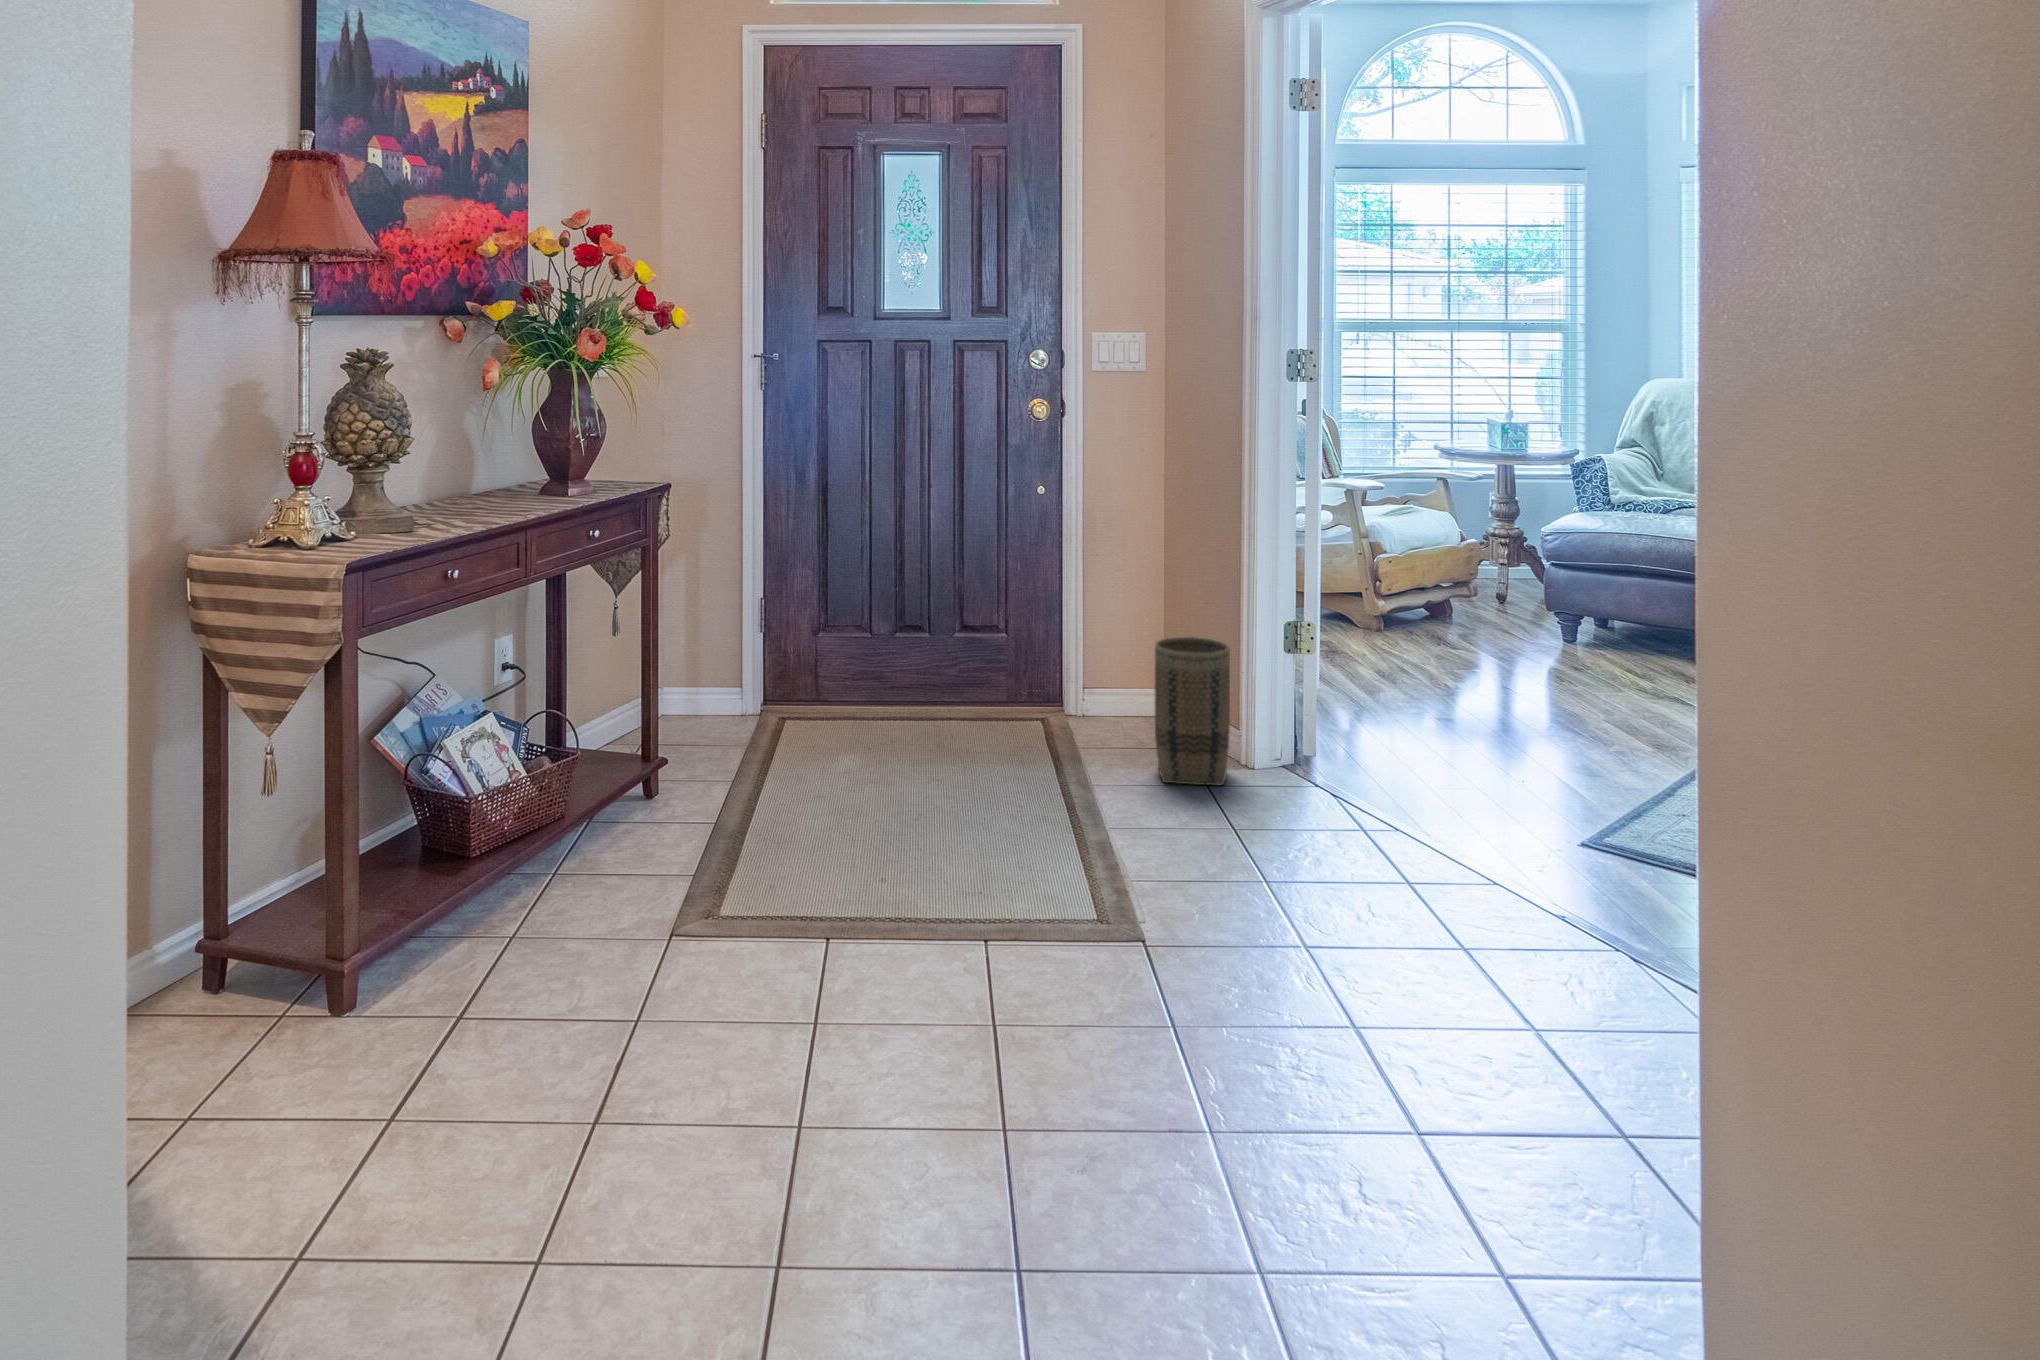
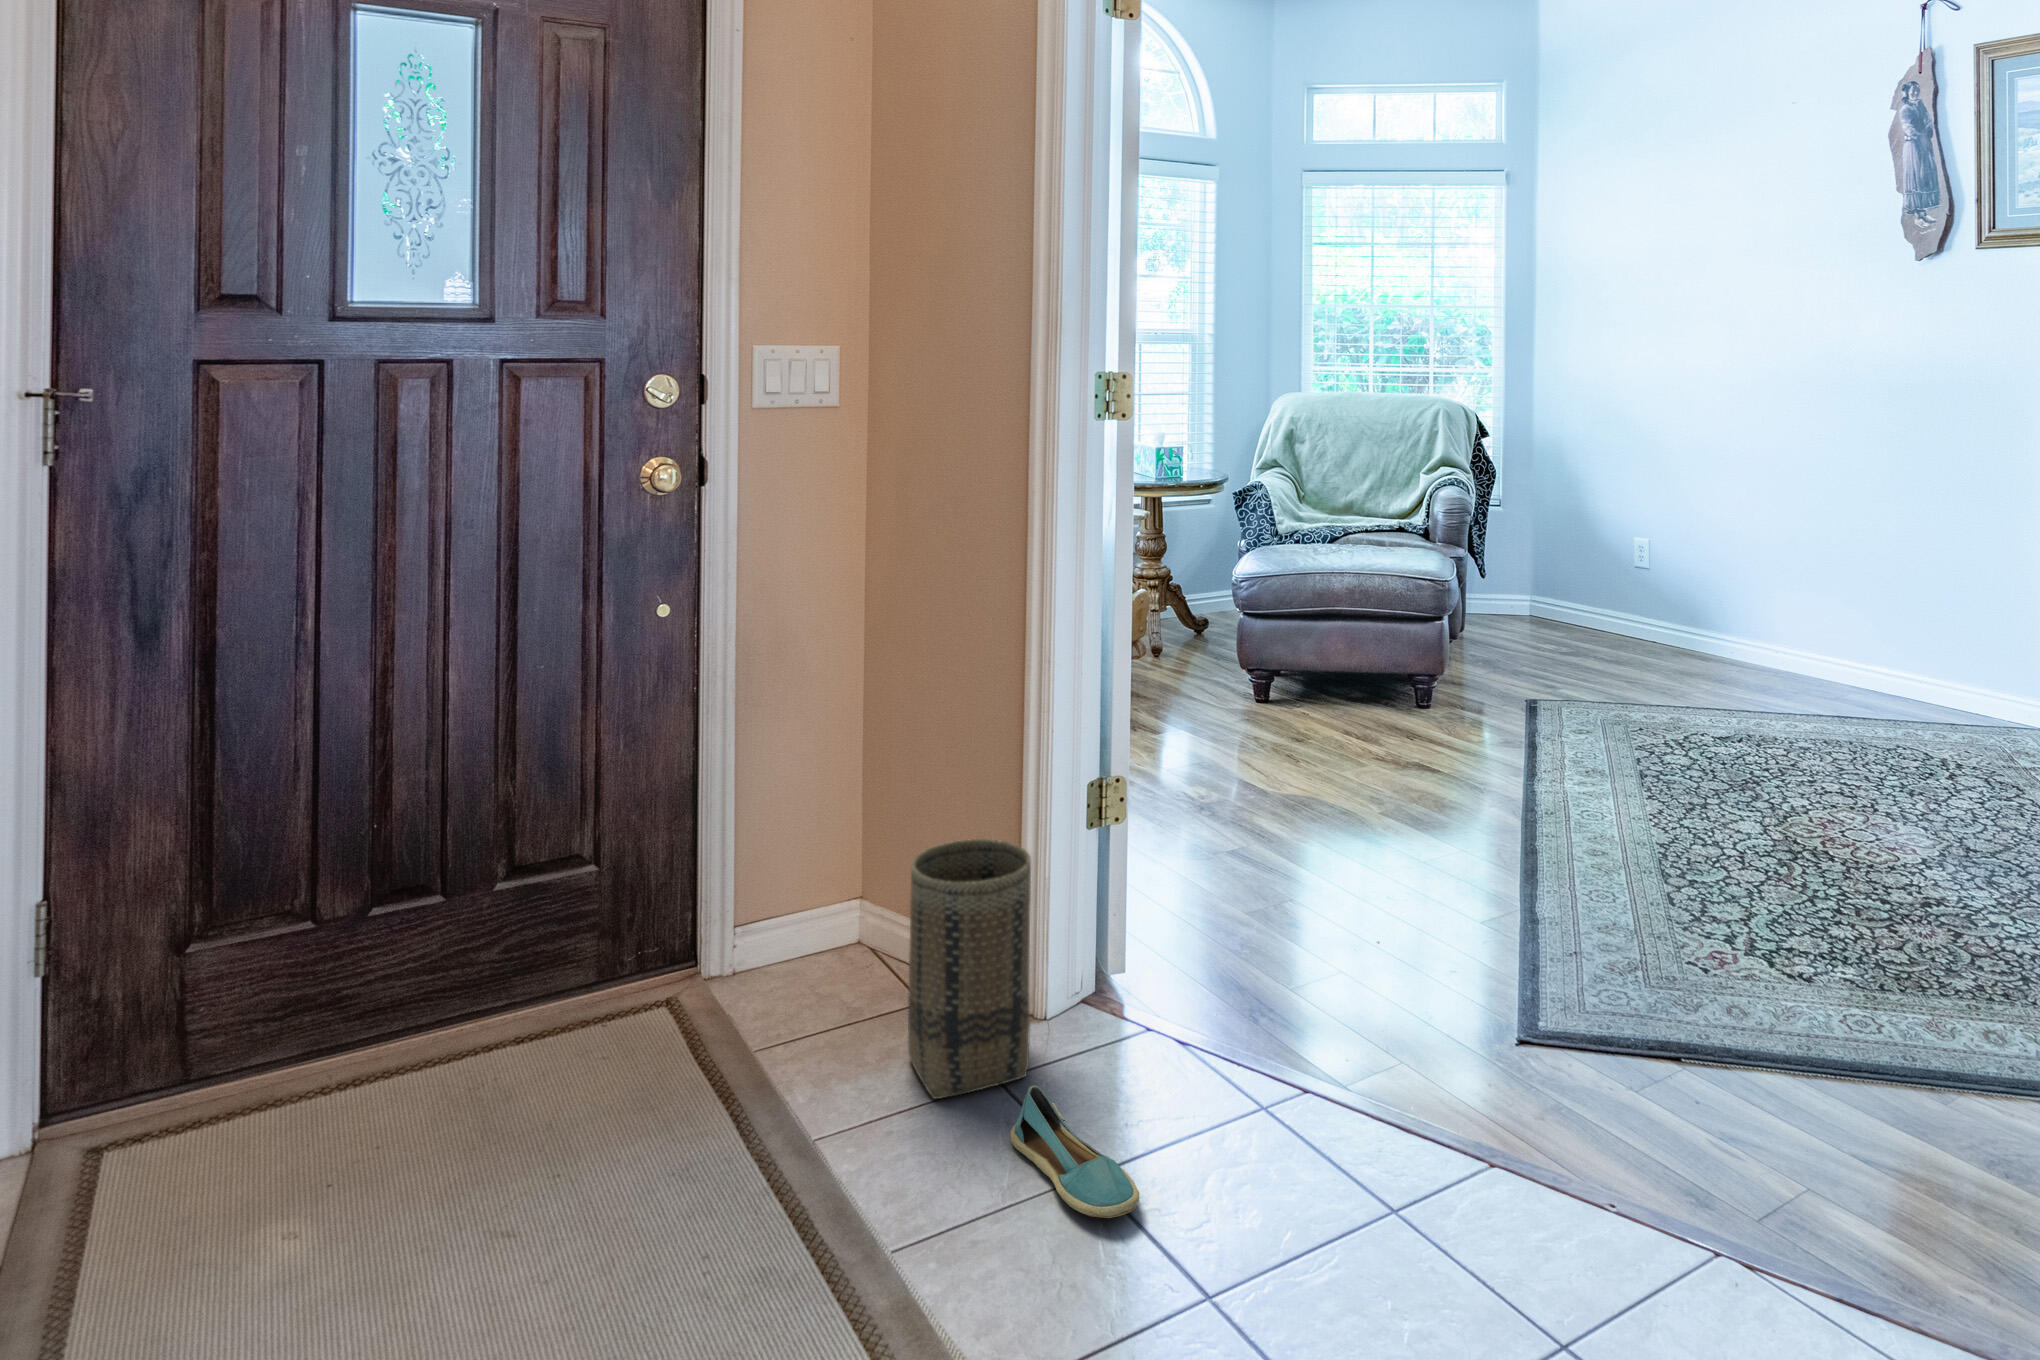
shoe: none [1194,775,1250,839] -> present [1010,1086,1139,1218]

